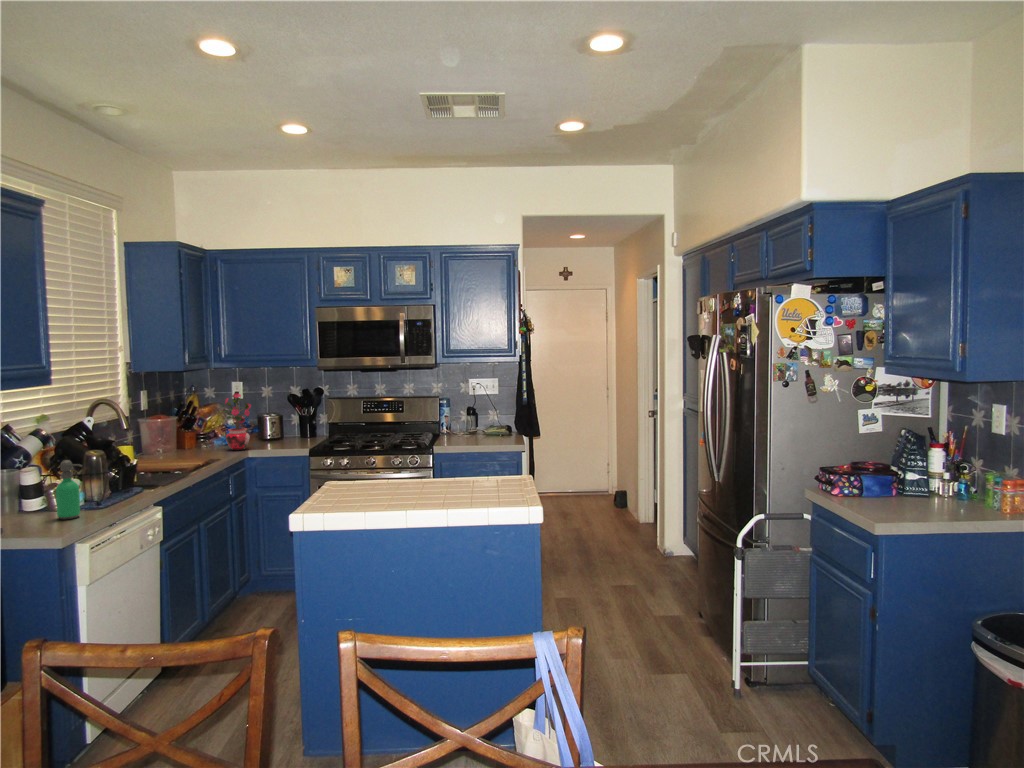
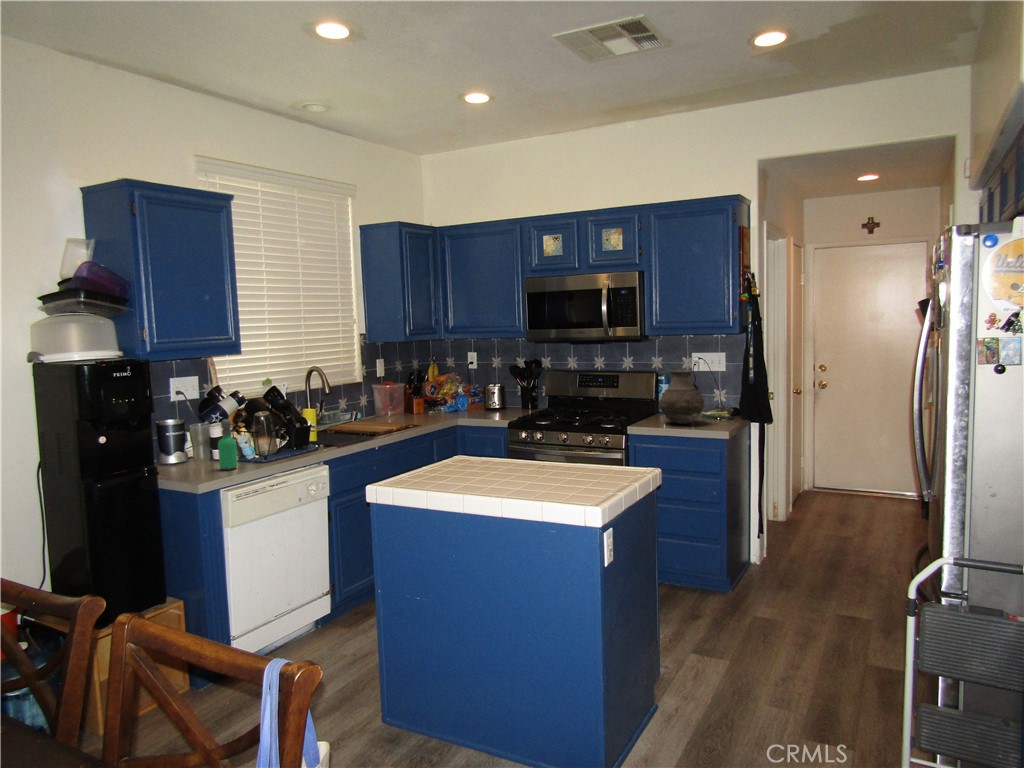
potted plant: present [224,393,251,451] -> none [432,363,464,418]
vase: none [457,394,496,442] -> present [659,370,704,424]

